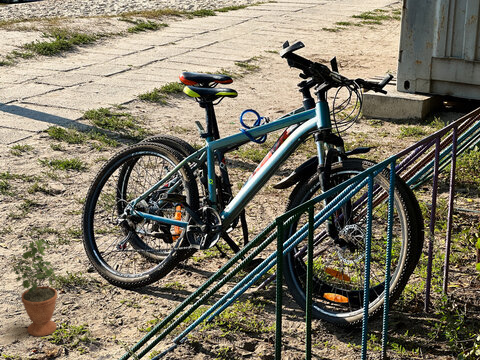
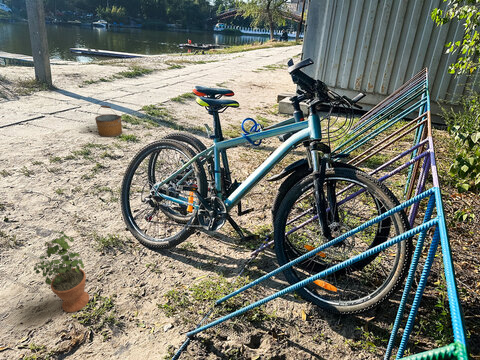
bucket: none [20,108,61,159] -> present [95,106,122,137]

